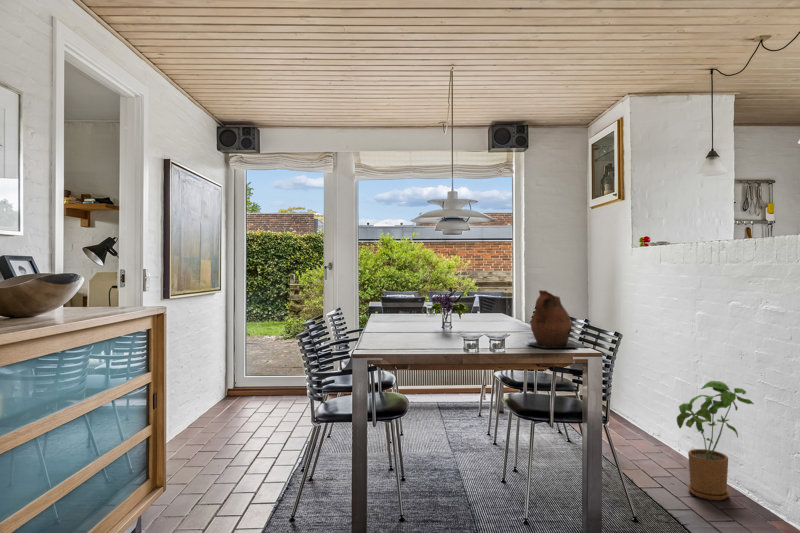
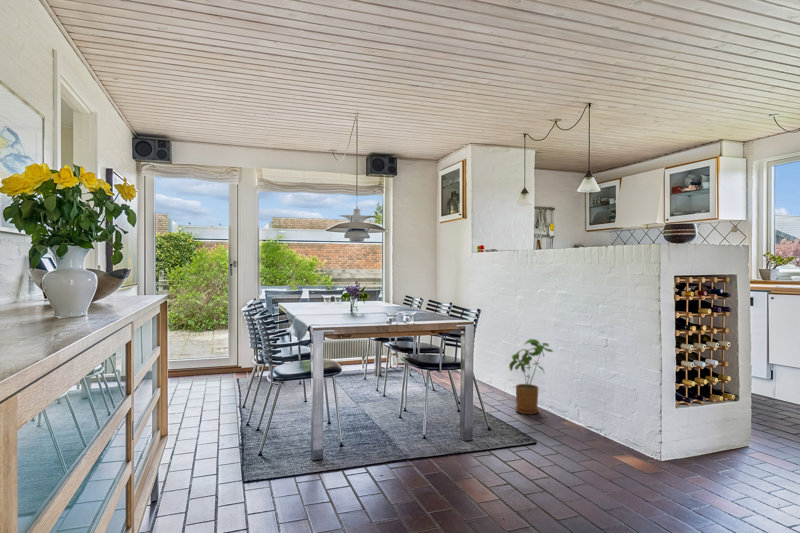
ceramic pitcher: present [528,290,579,348] -> none [420,282,456,321]

